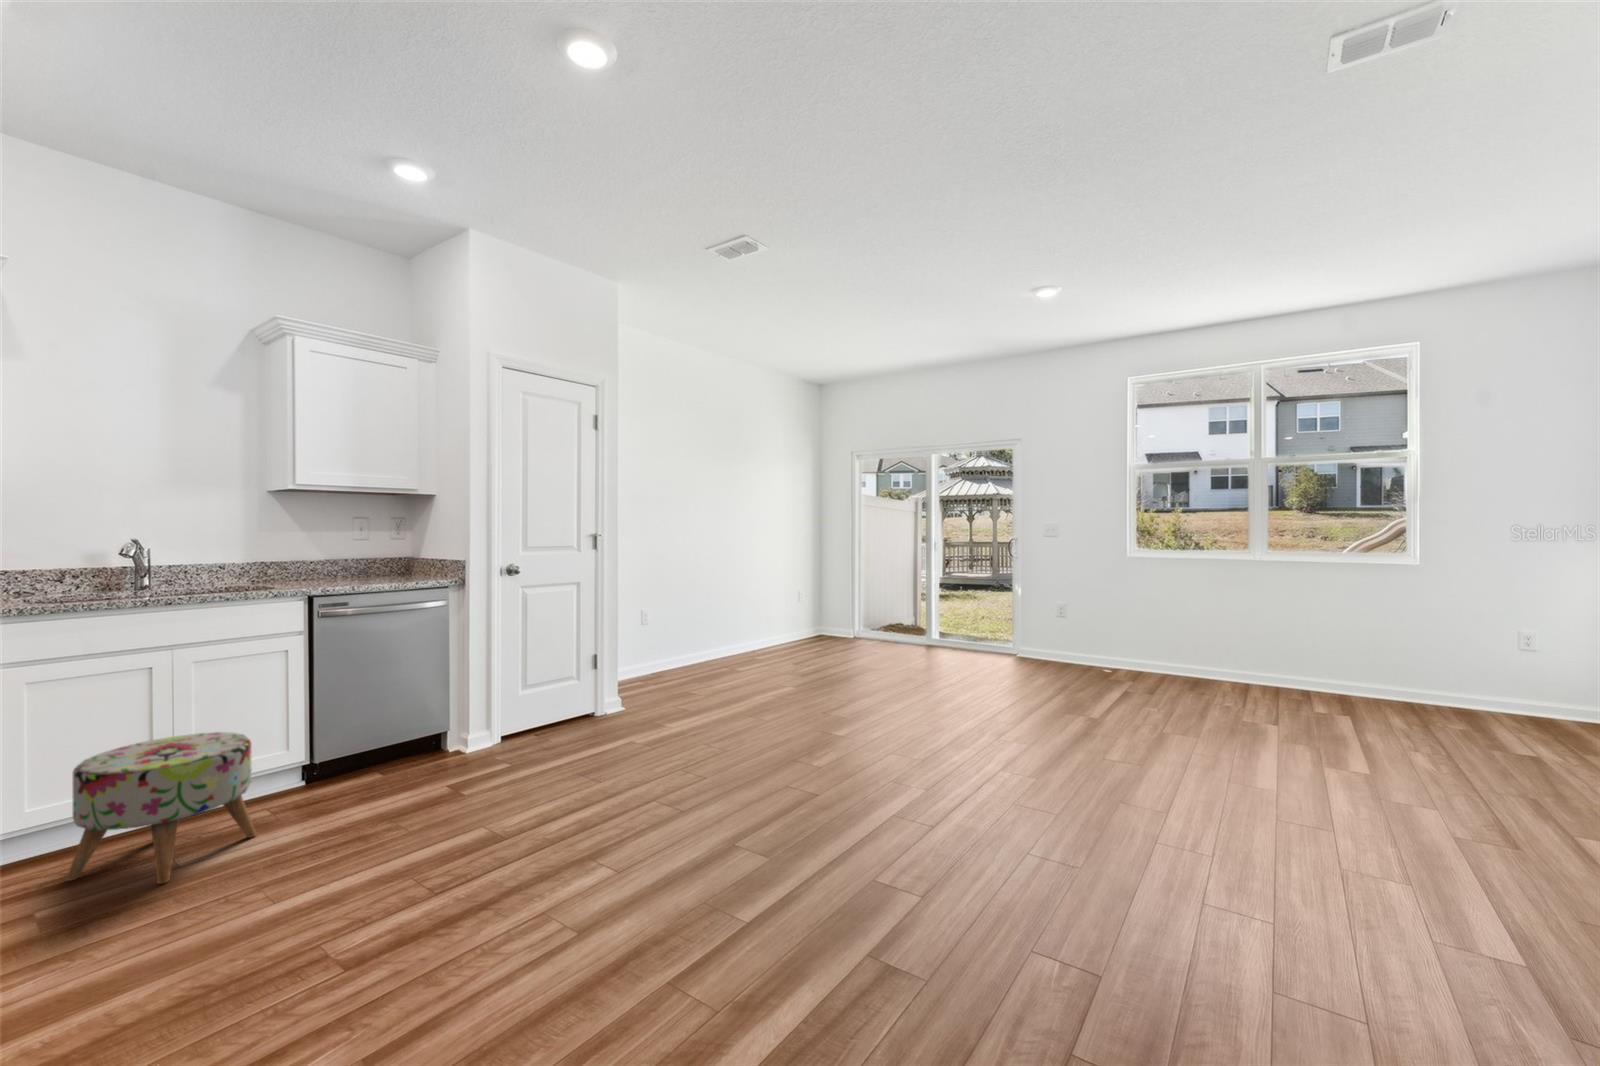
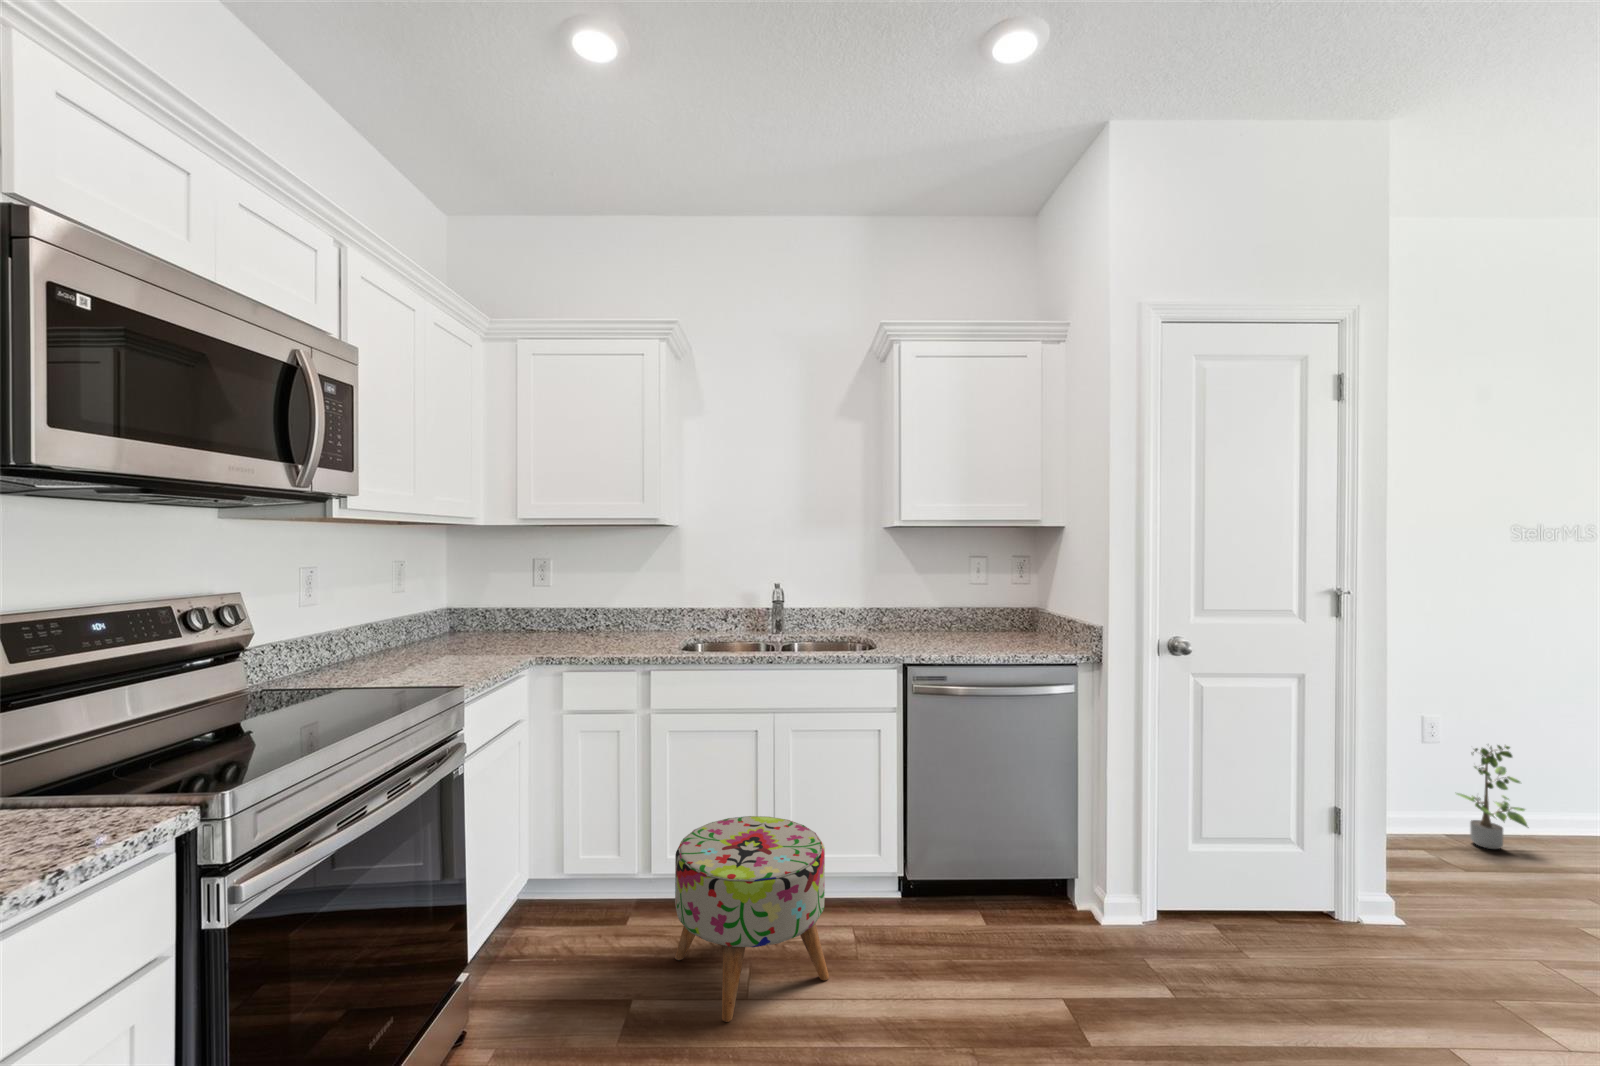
potted plant: none [652,618,681,674] -> present [1457,745,1529,849]

